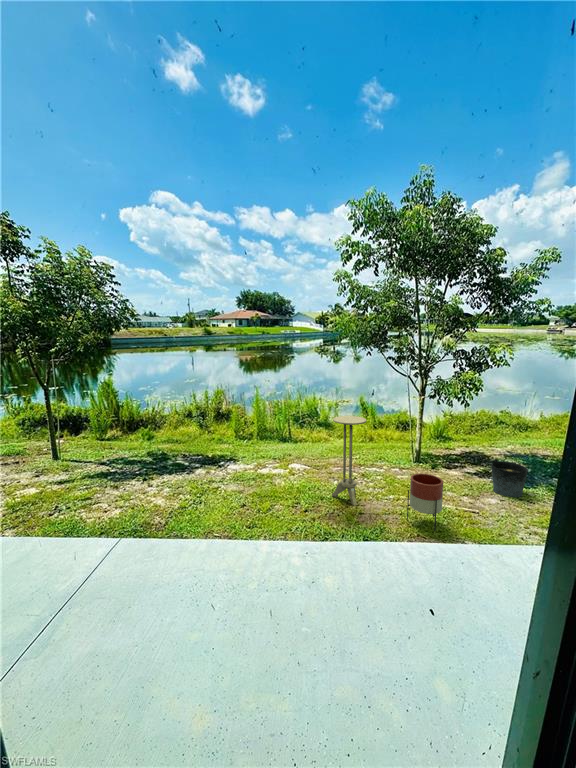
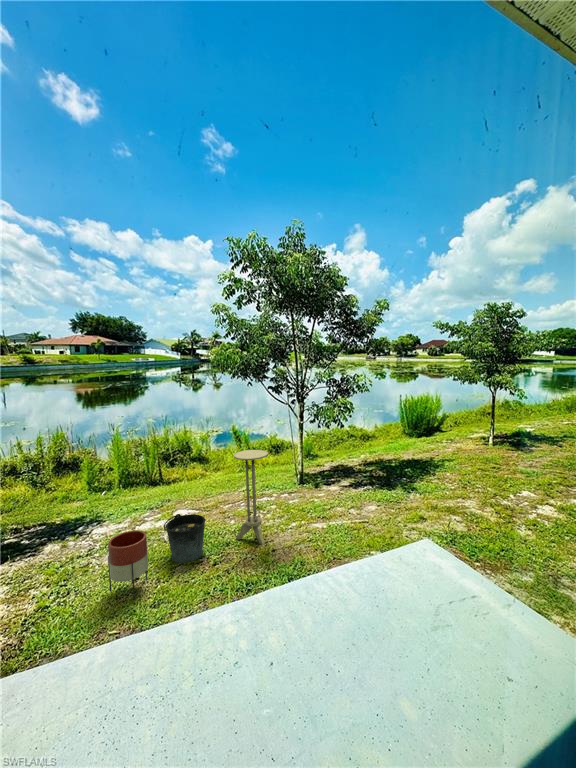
bucket: present [489,460,528,497] -> present [164,514,205,563]
planter: present [407,473,443,531] -> present [108,530,148,600]

